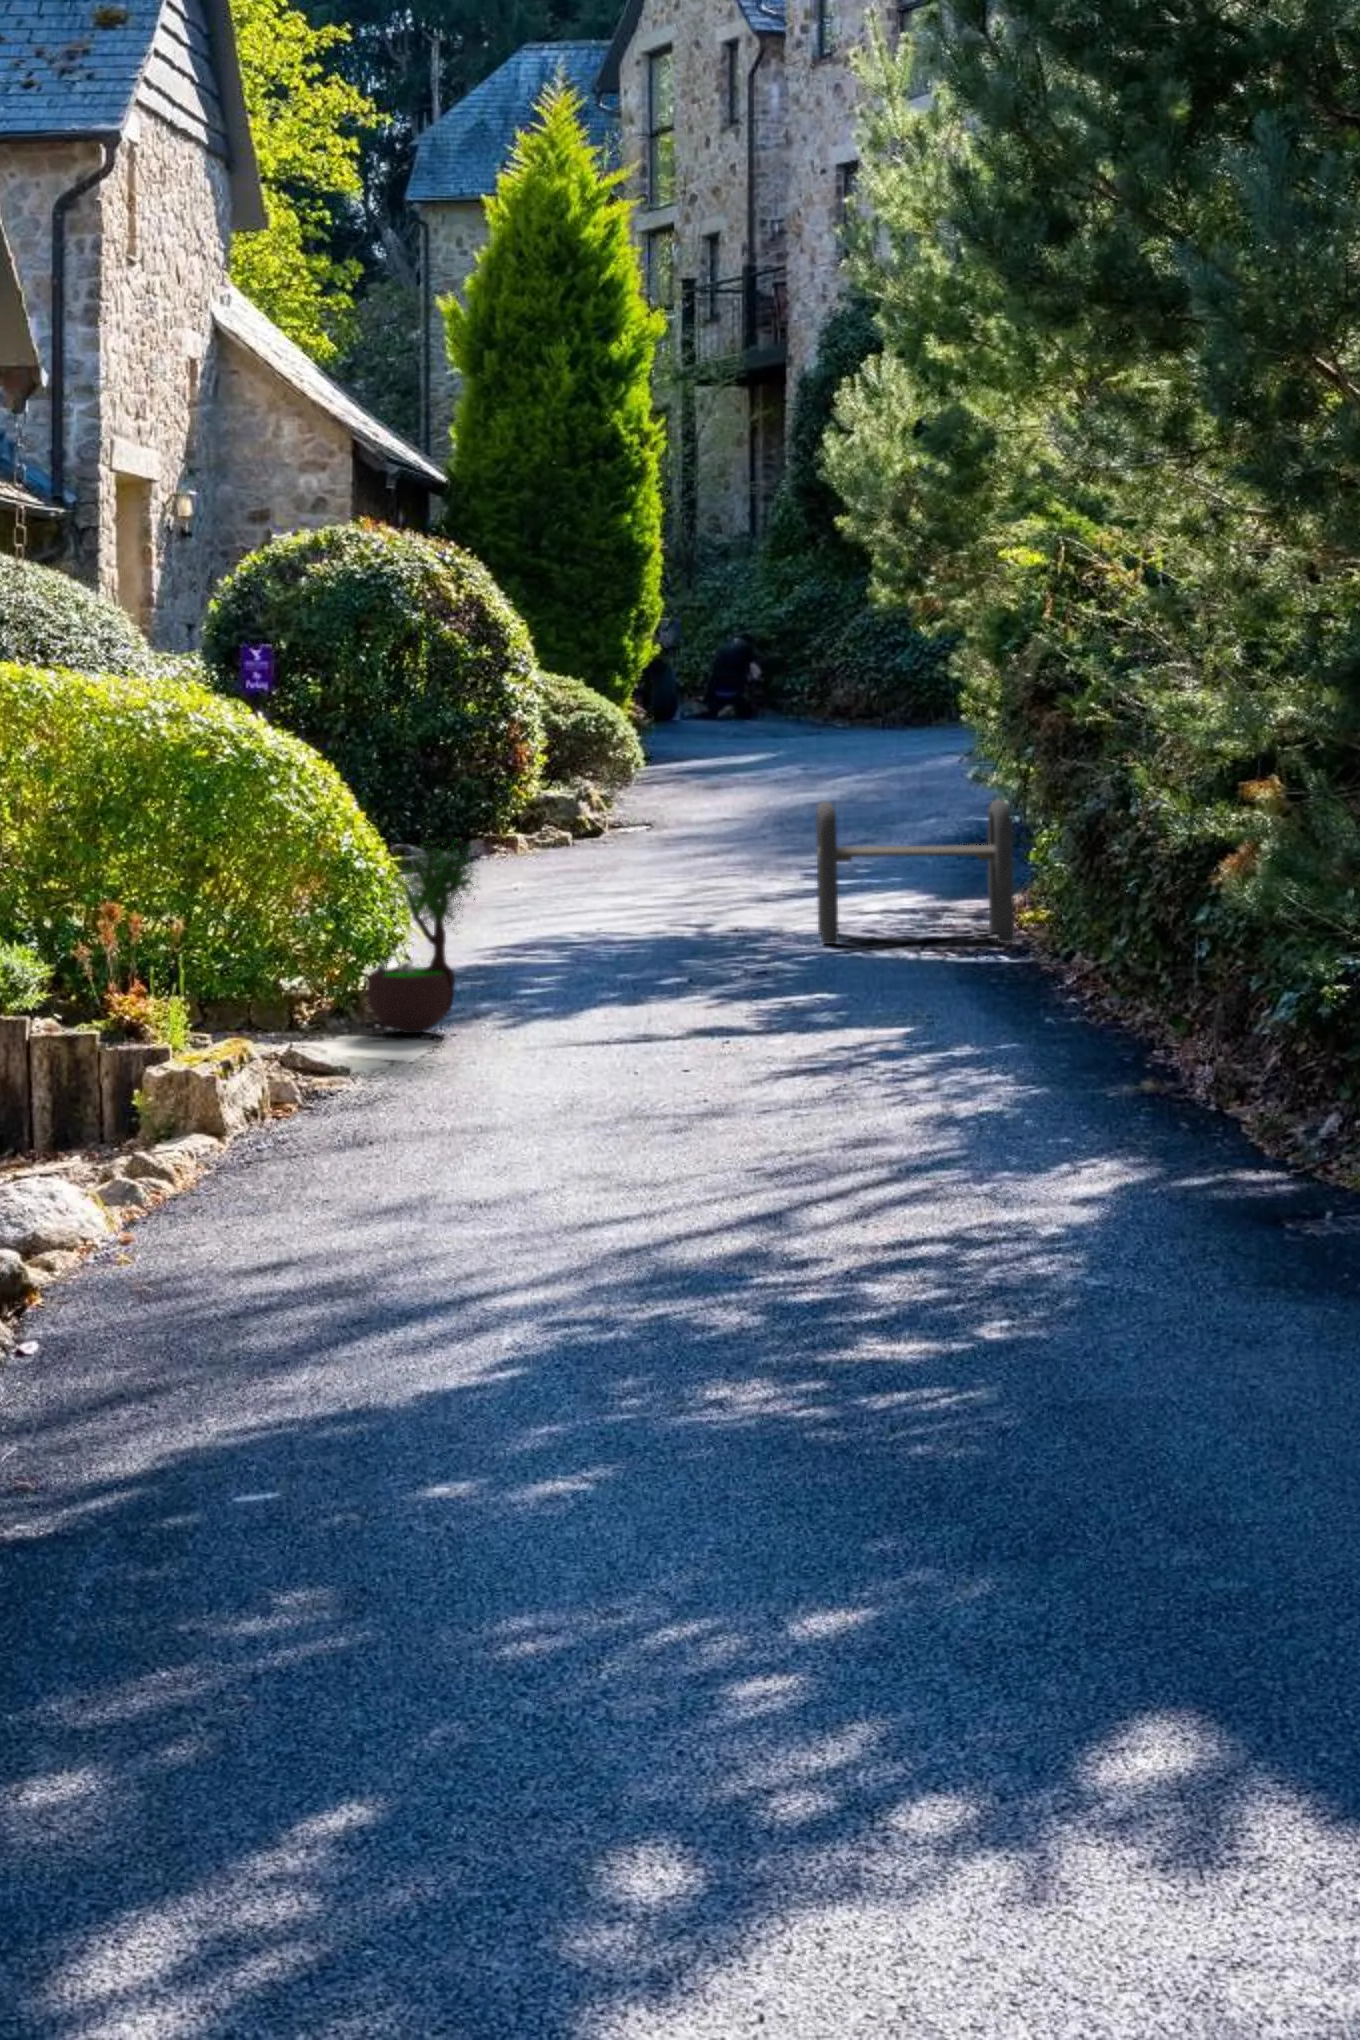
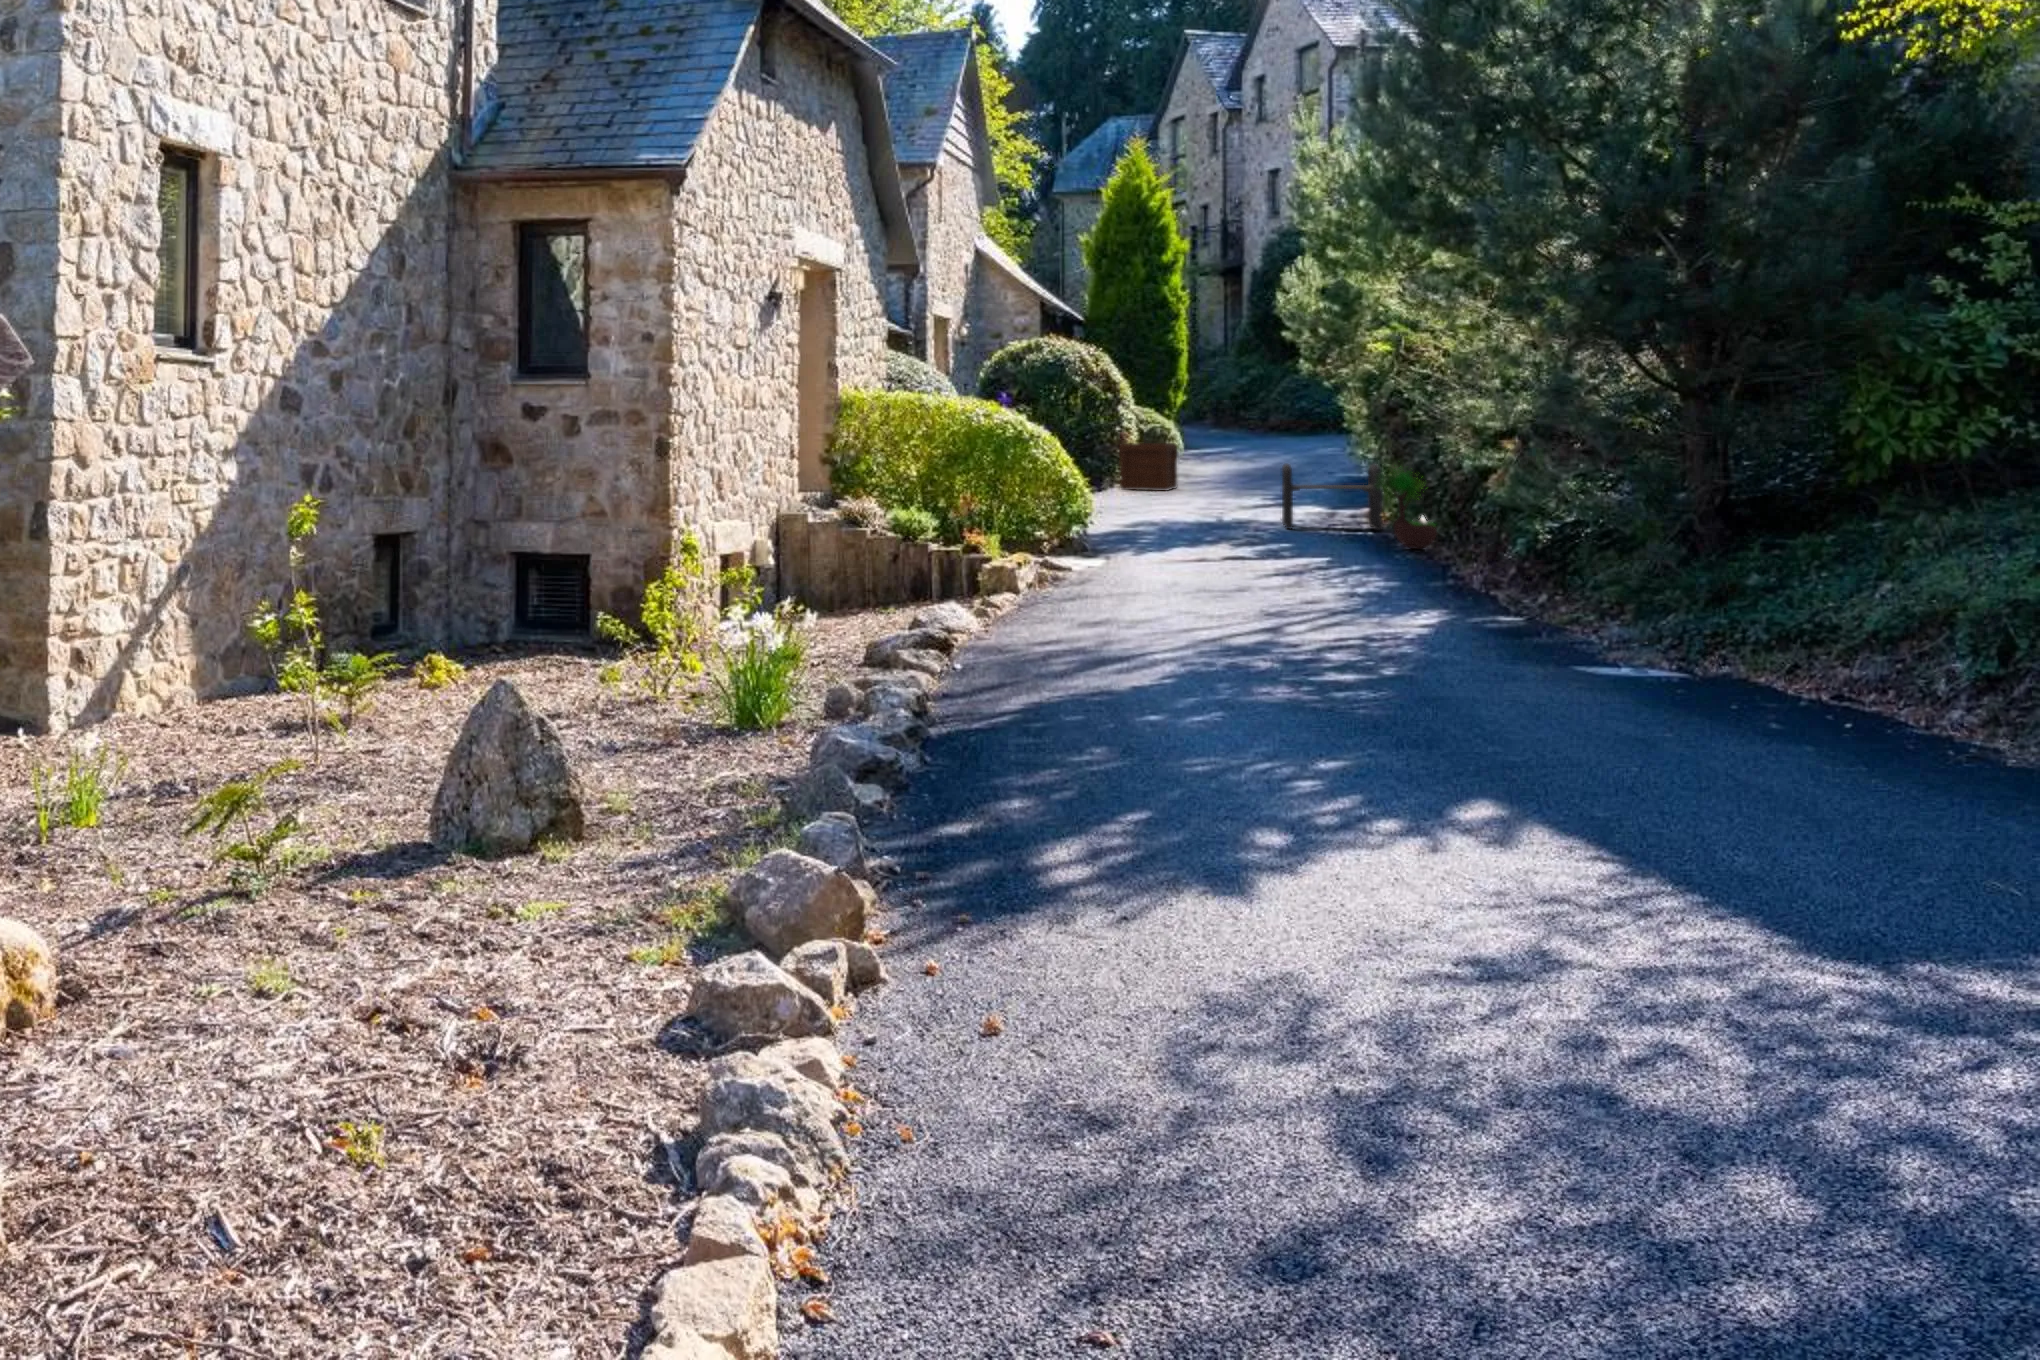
wooden crate: none [501,747,621,852] -> present [1119,443,1177,491]
potted tree: present [367,830,478,1033] -> present [1376,465,1437,549]

